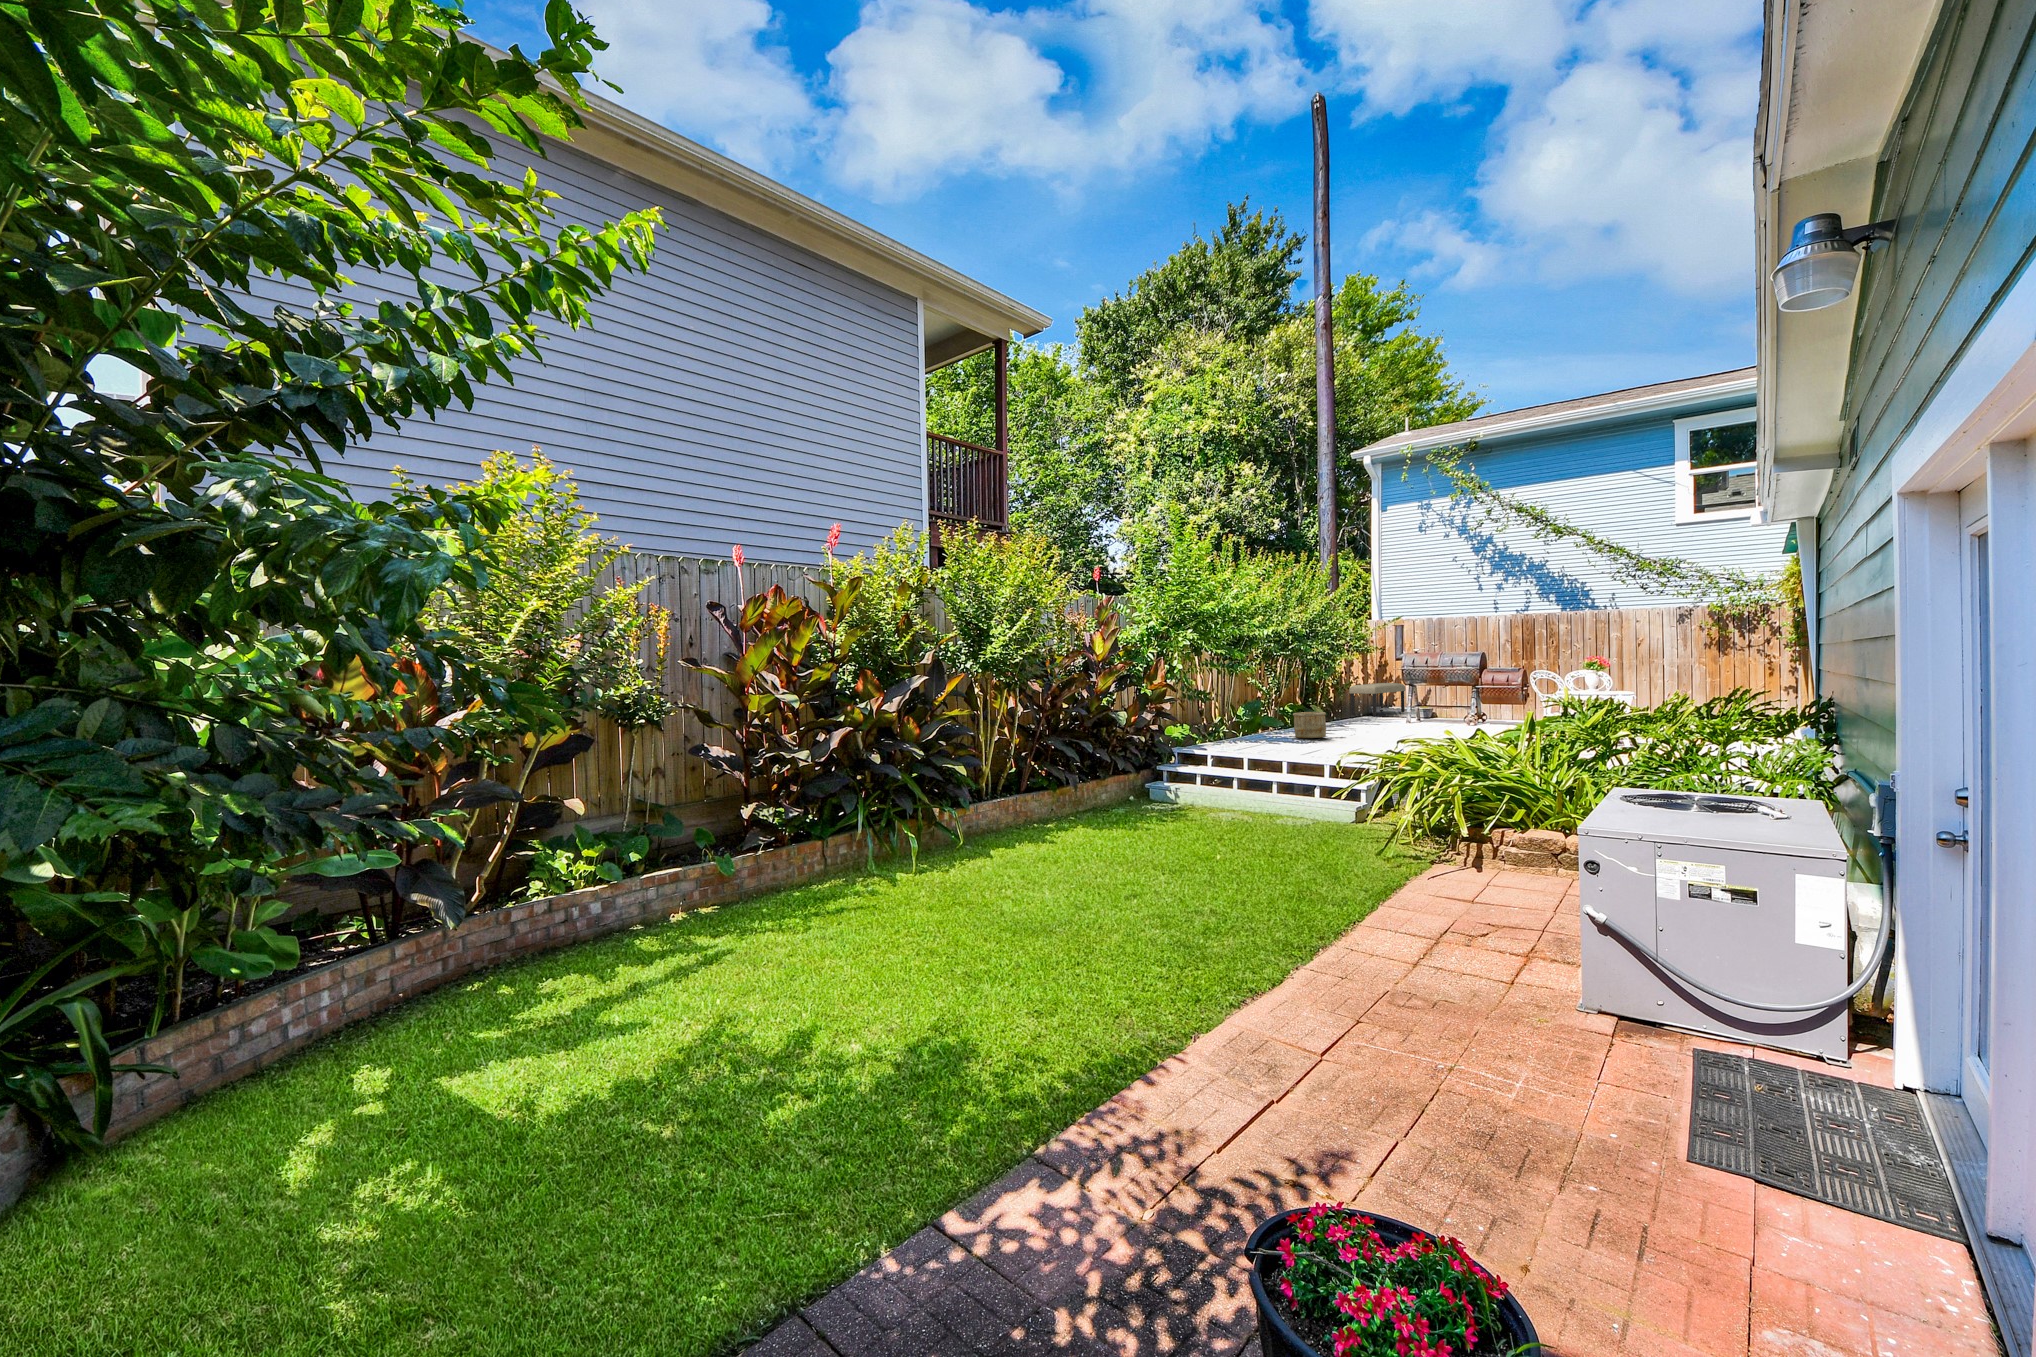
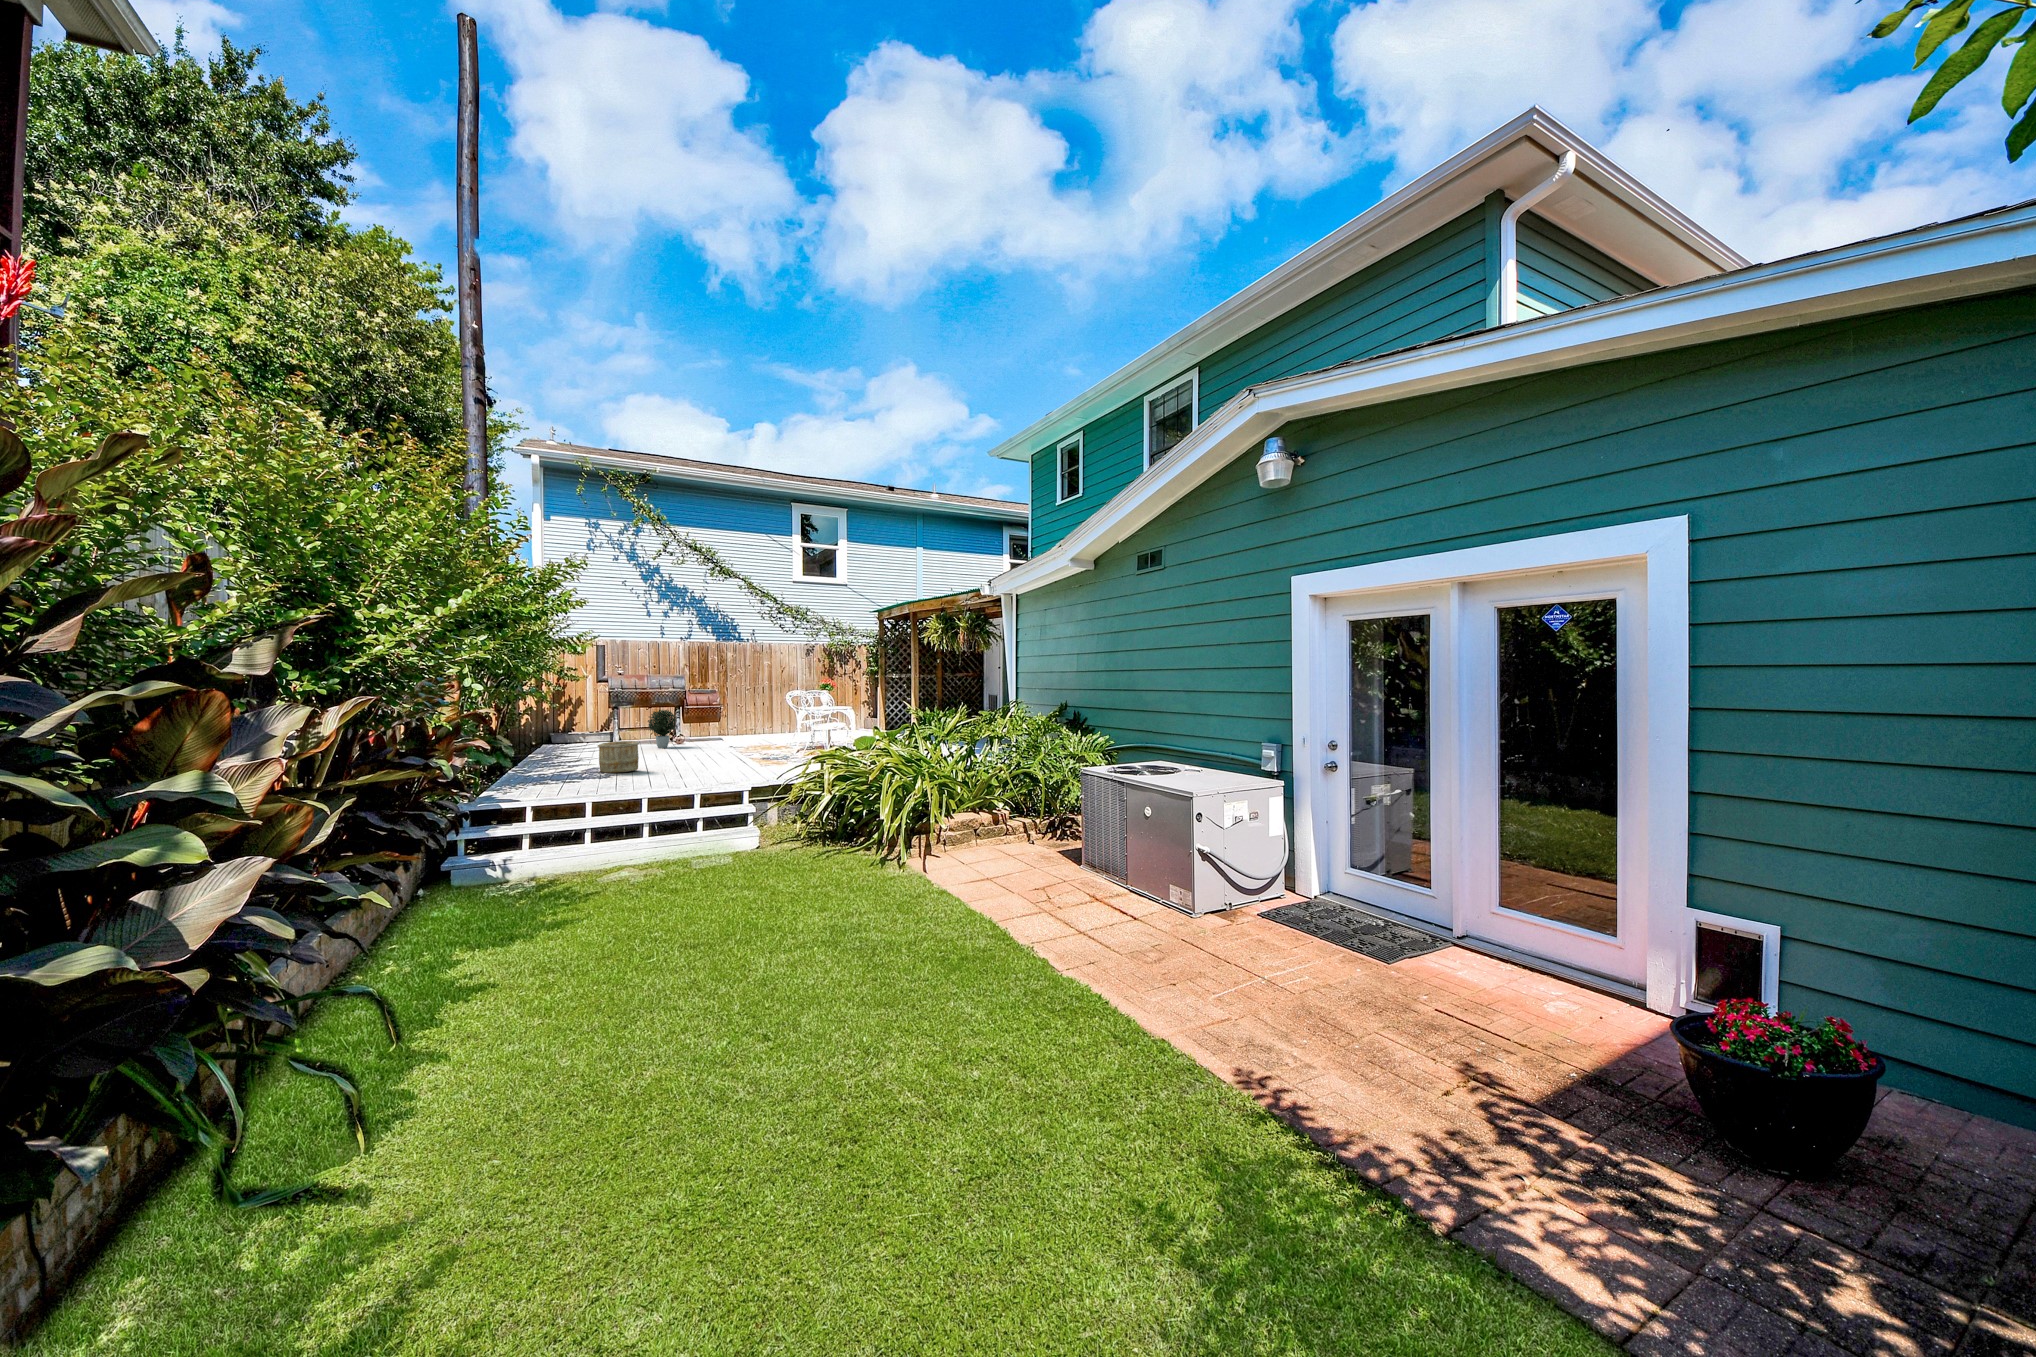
bench: present [1349,683,1405,716] -> none [545,706,593,743]
potted plant: none [1412,686,1442,725] -> present [648,710,677,748]

